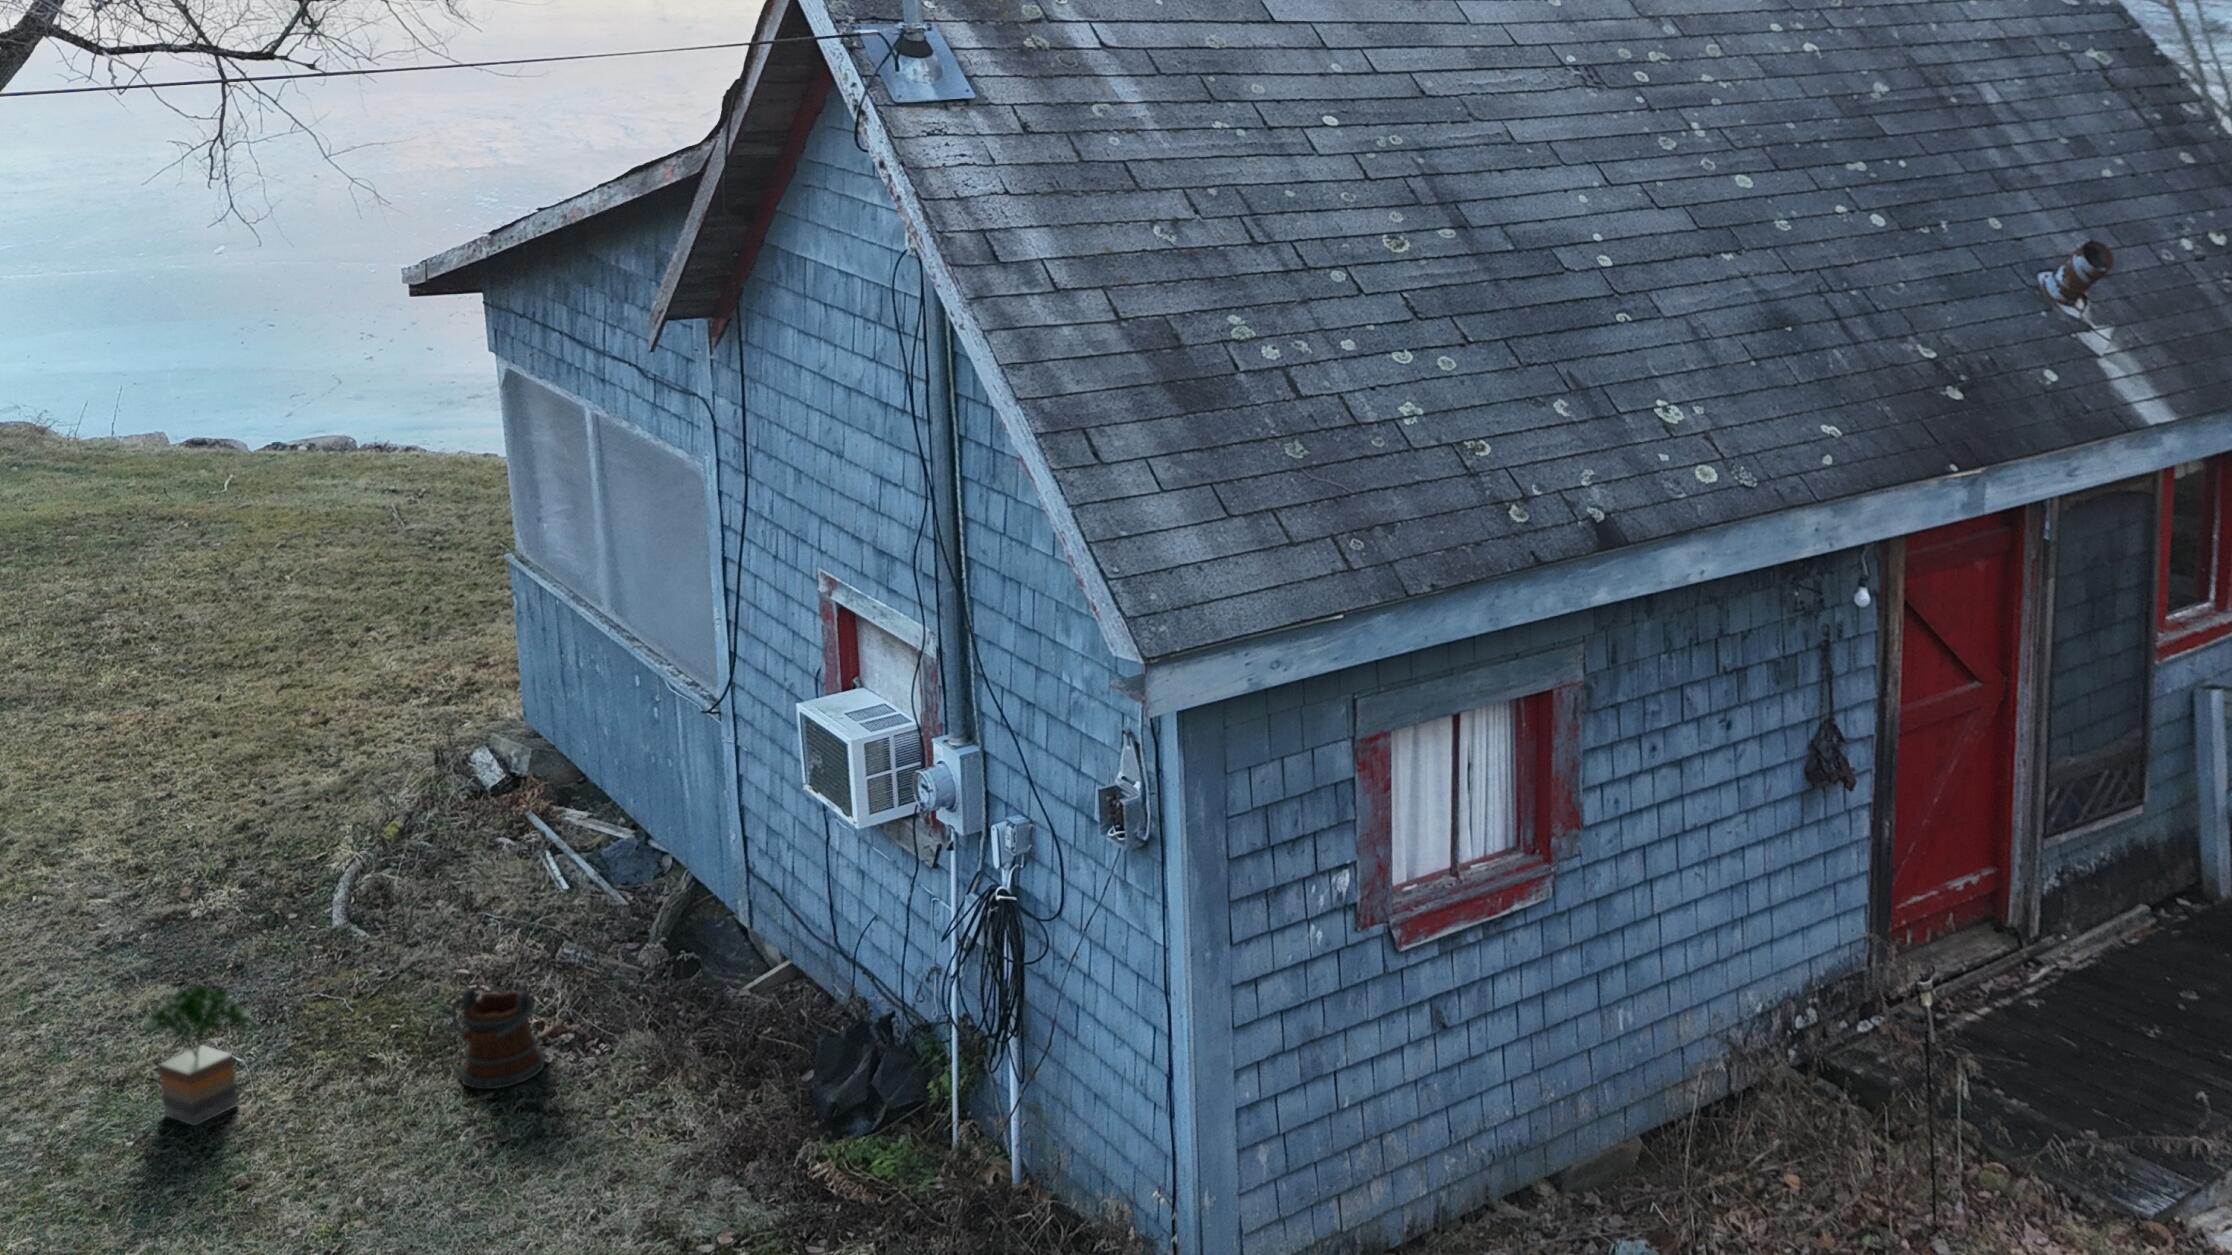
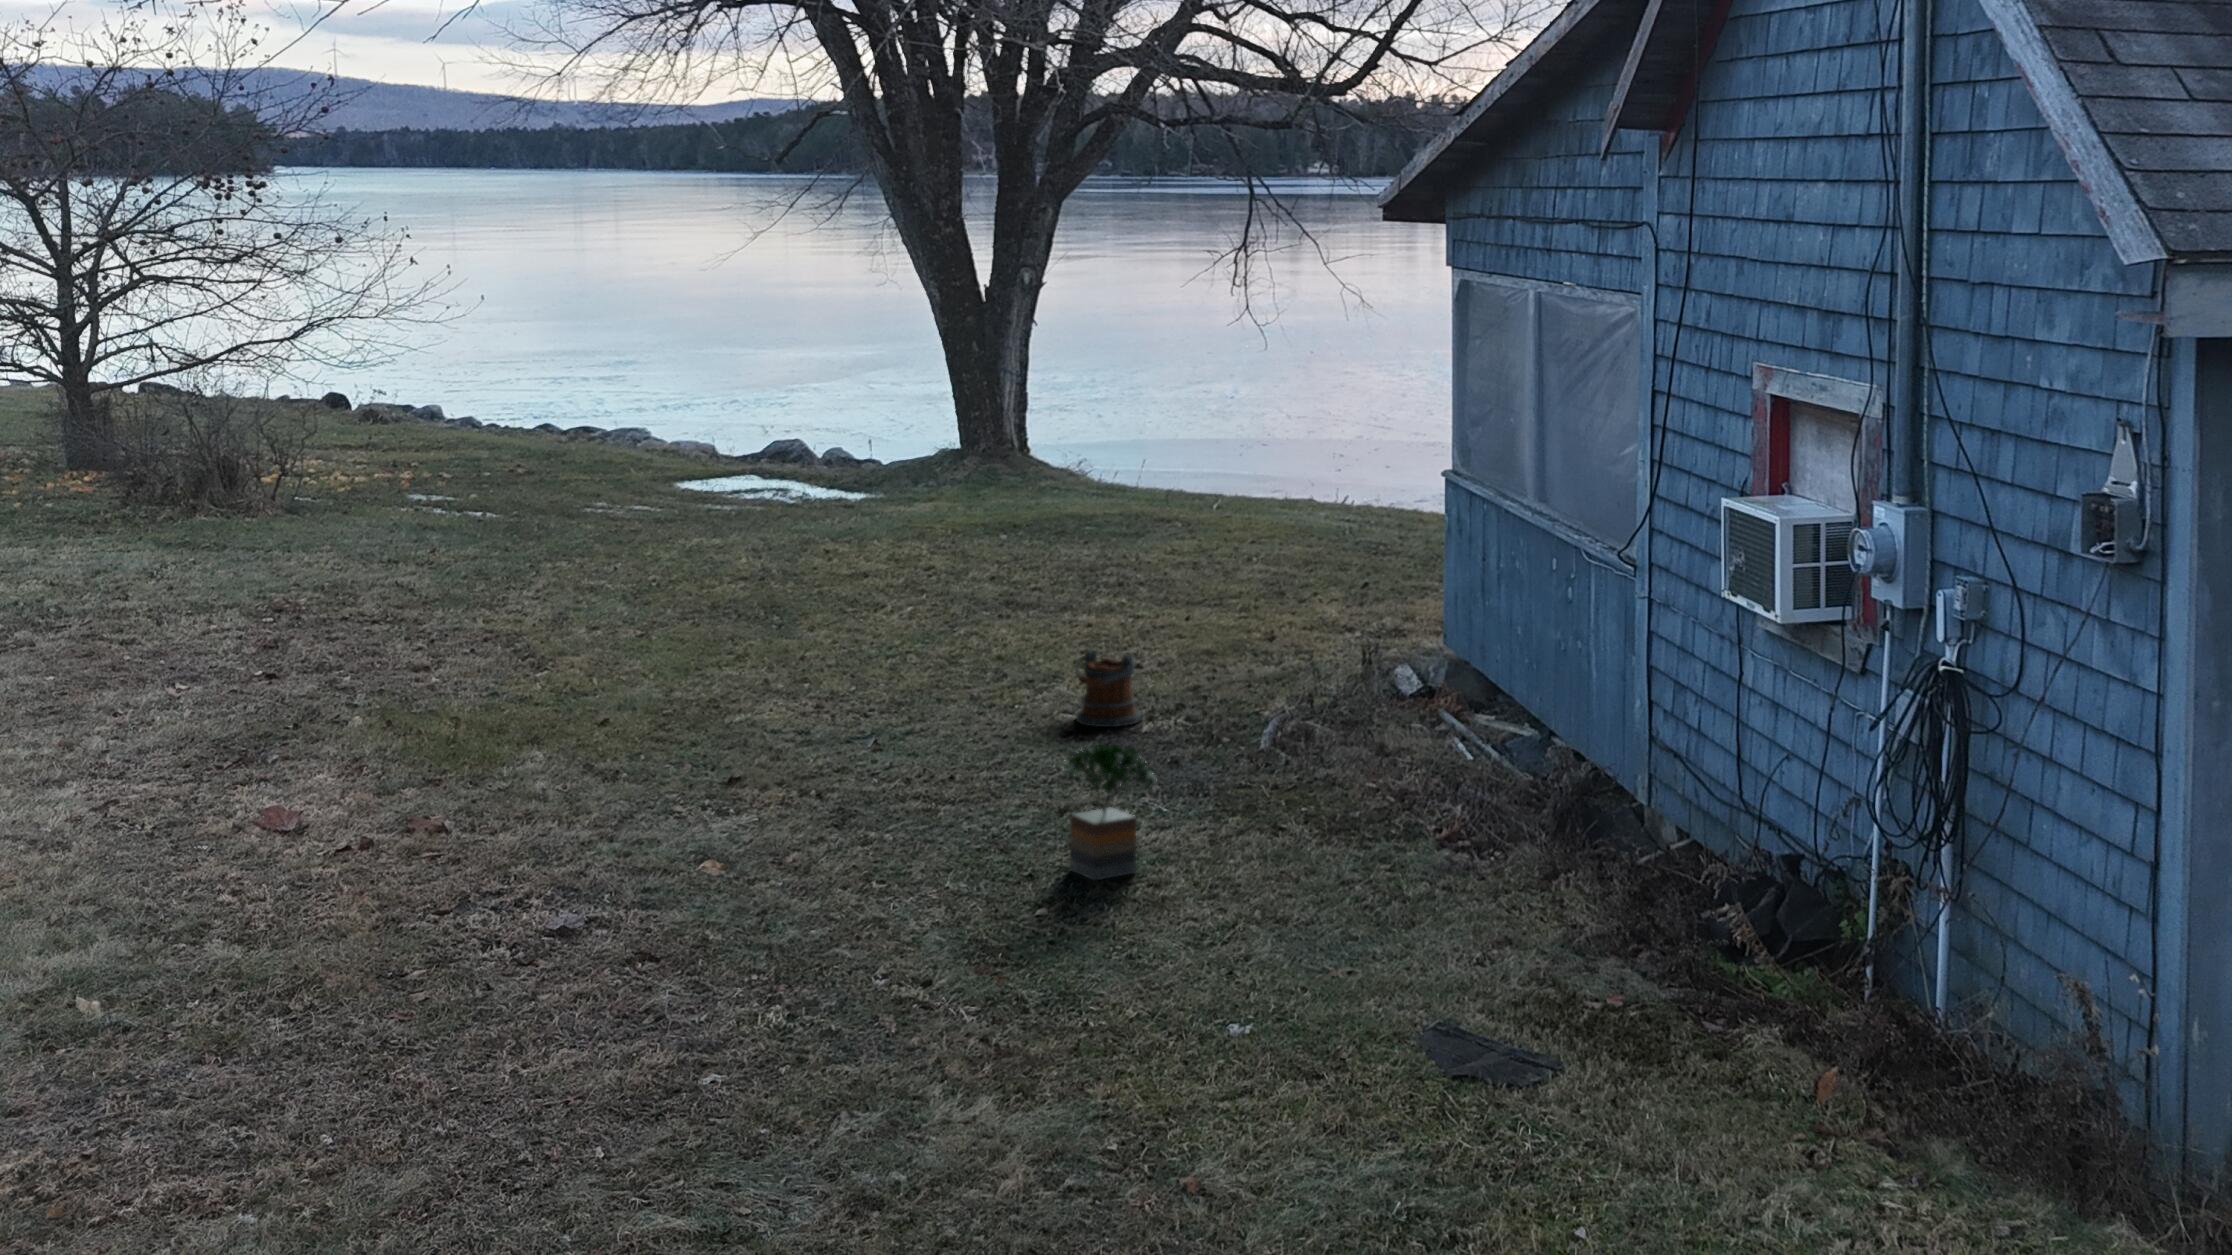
bucket: present [451,988,546,1089] -> present [1075,649,1143,727]

